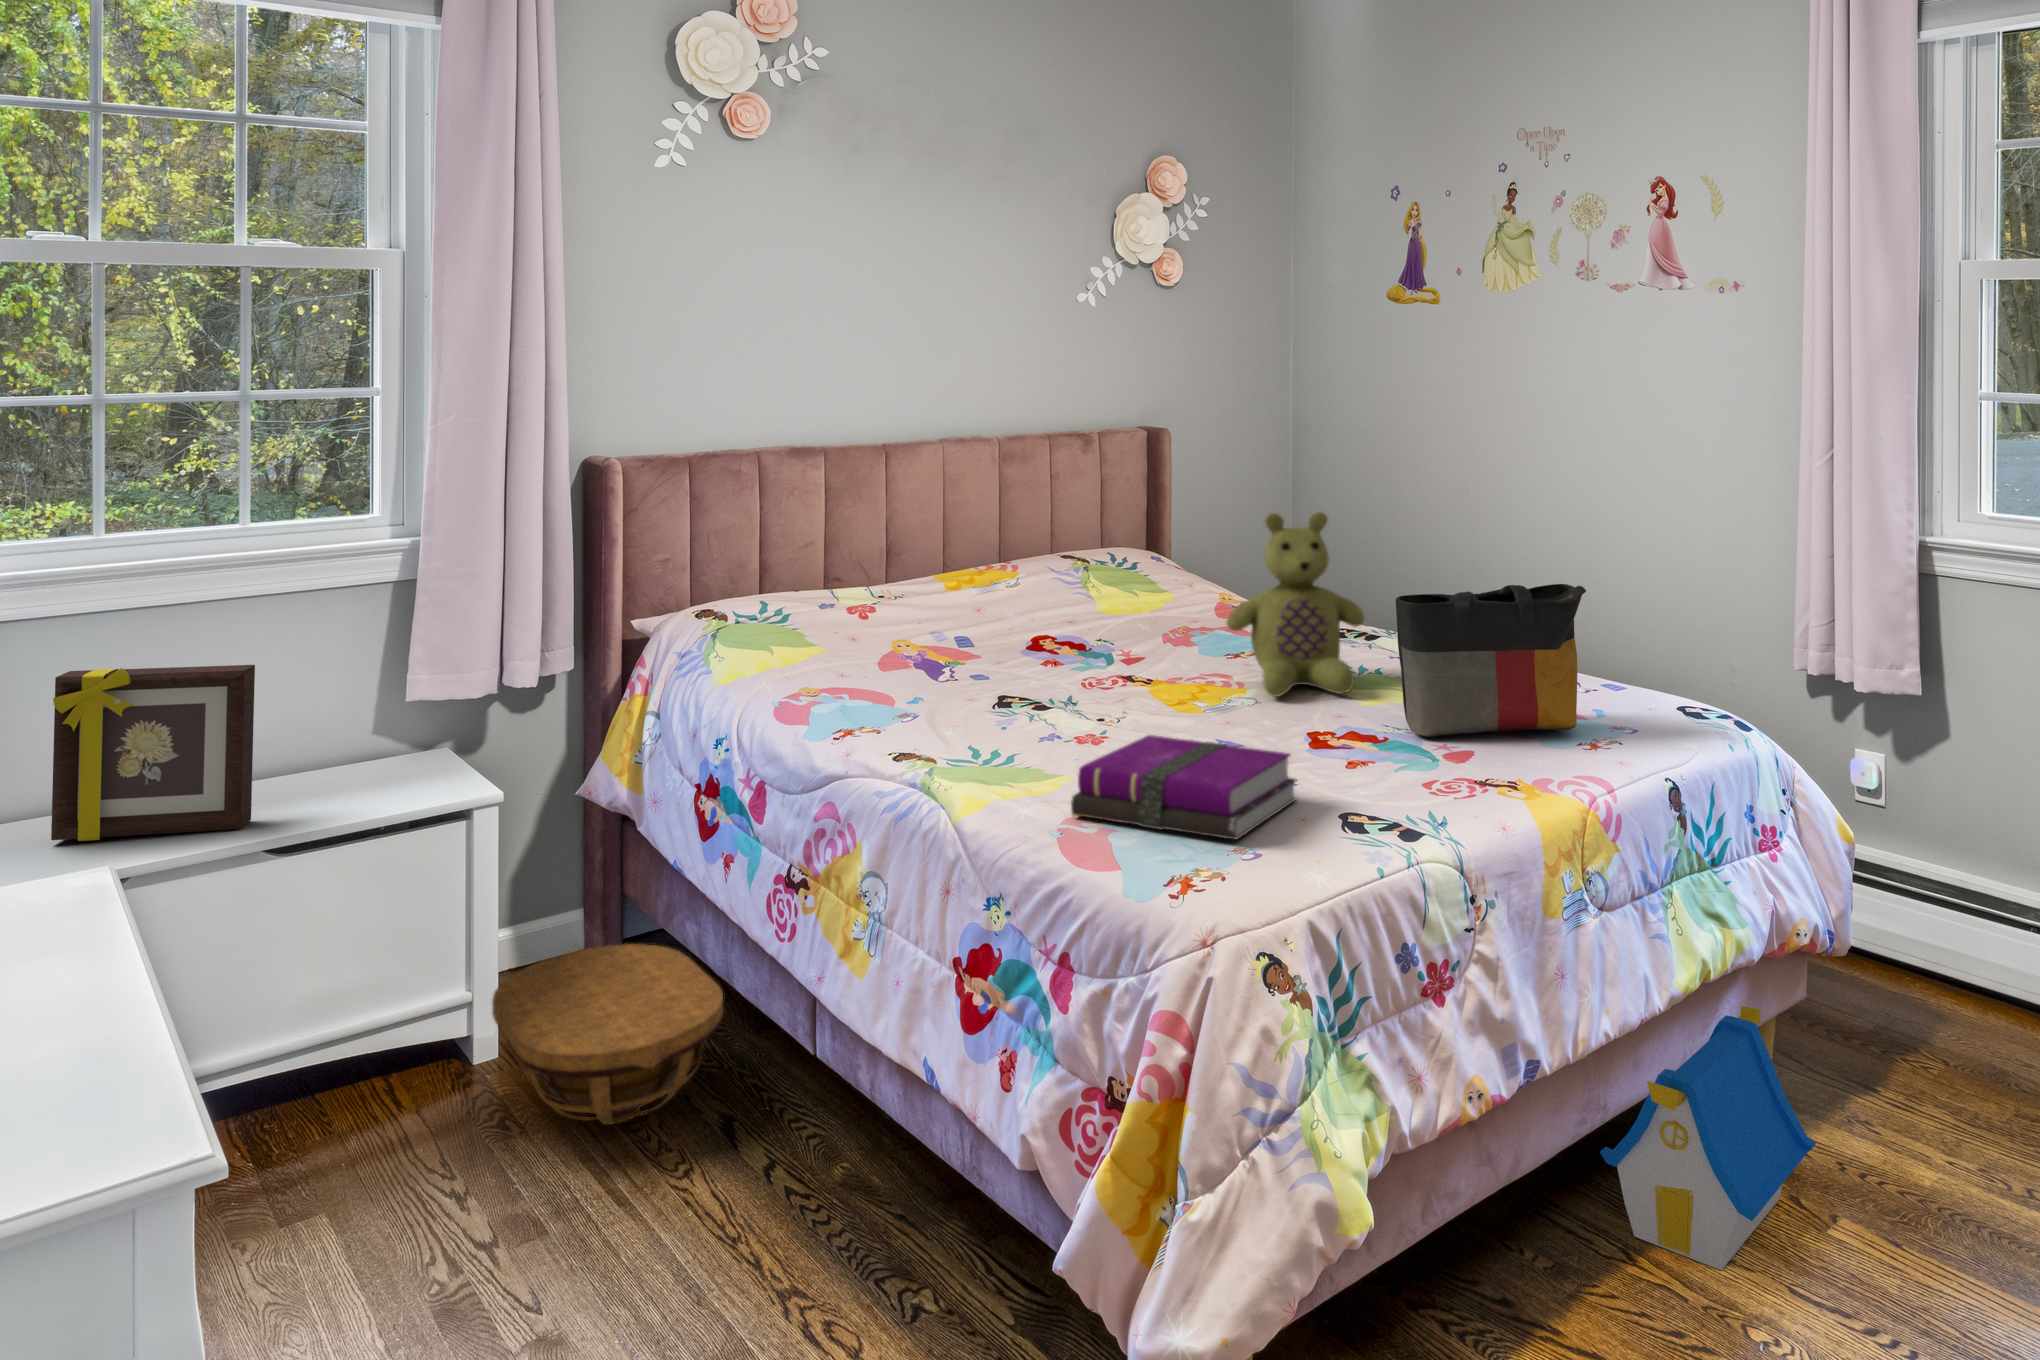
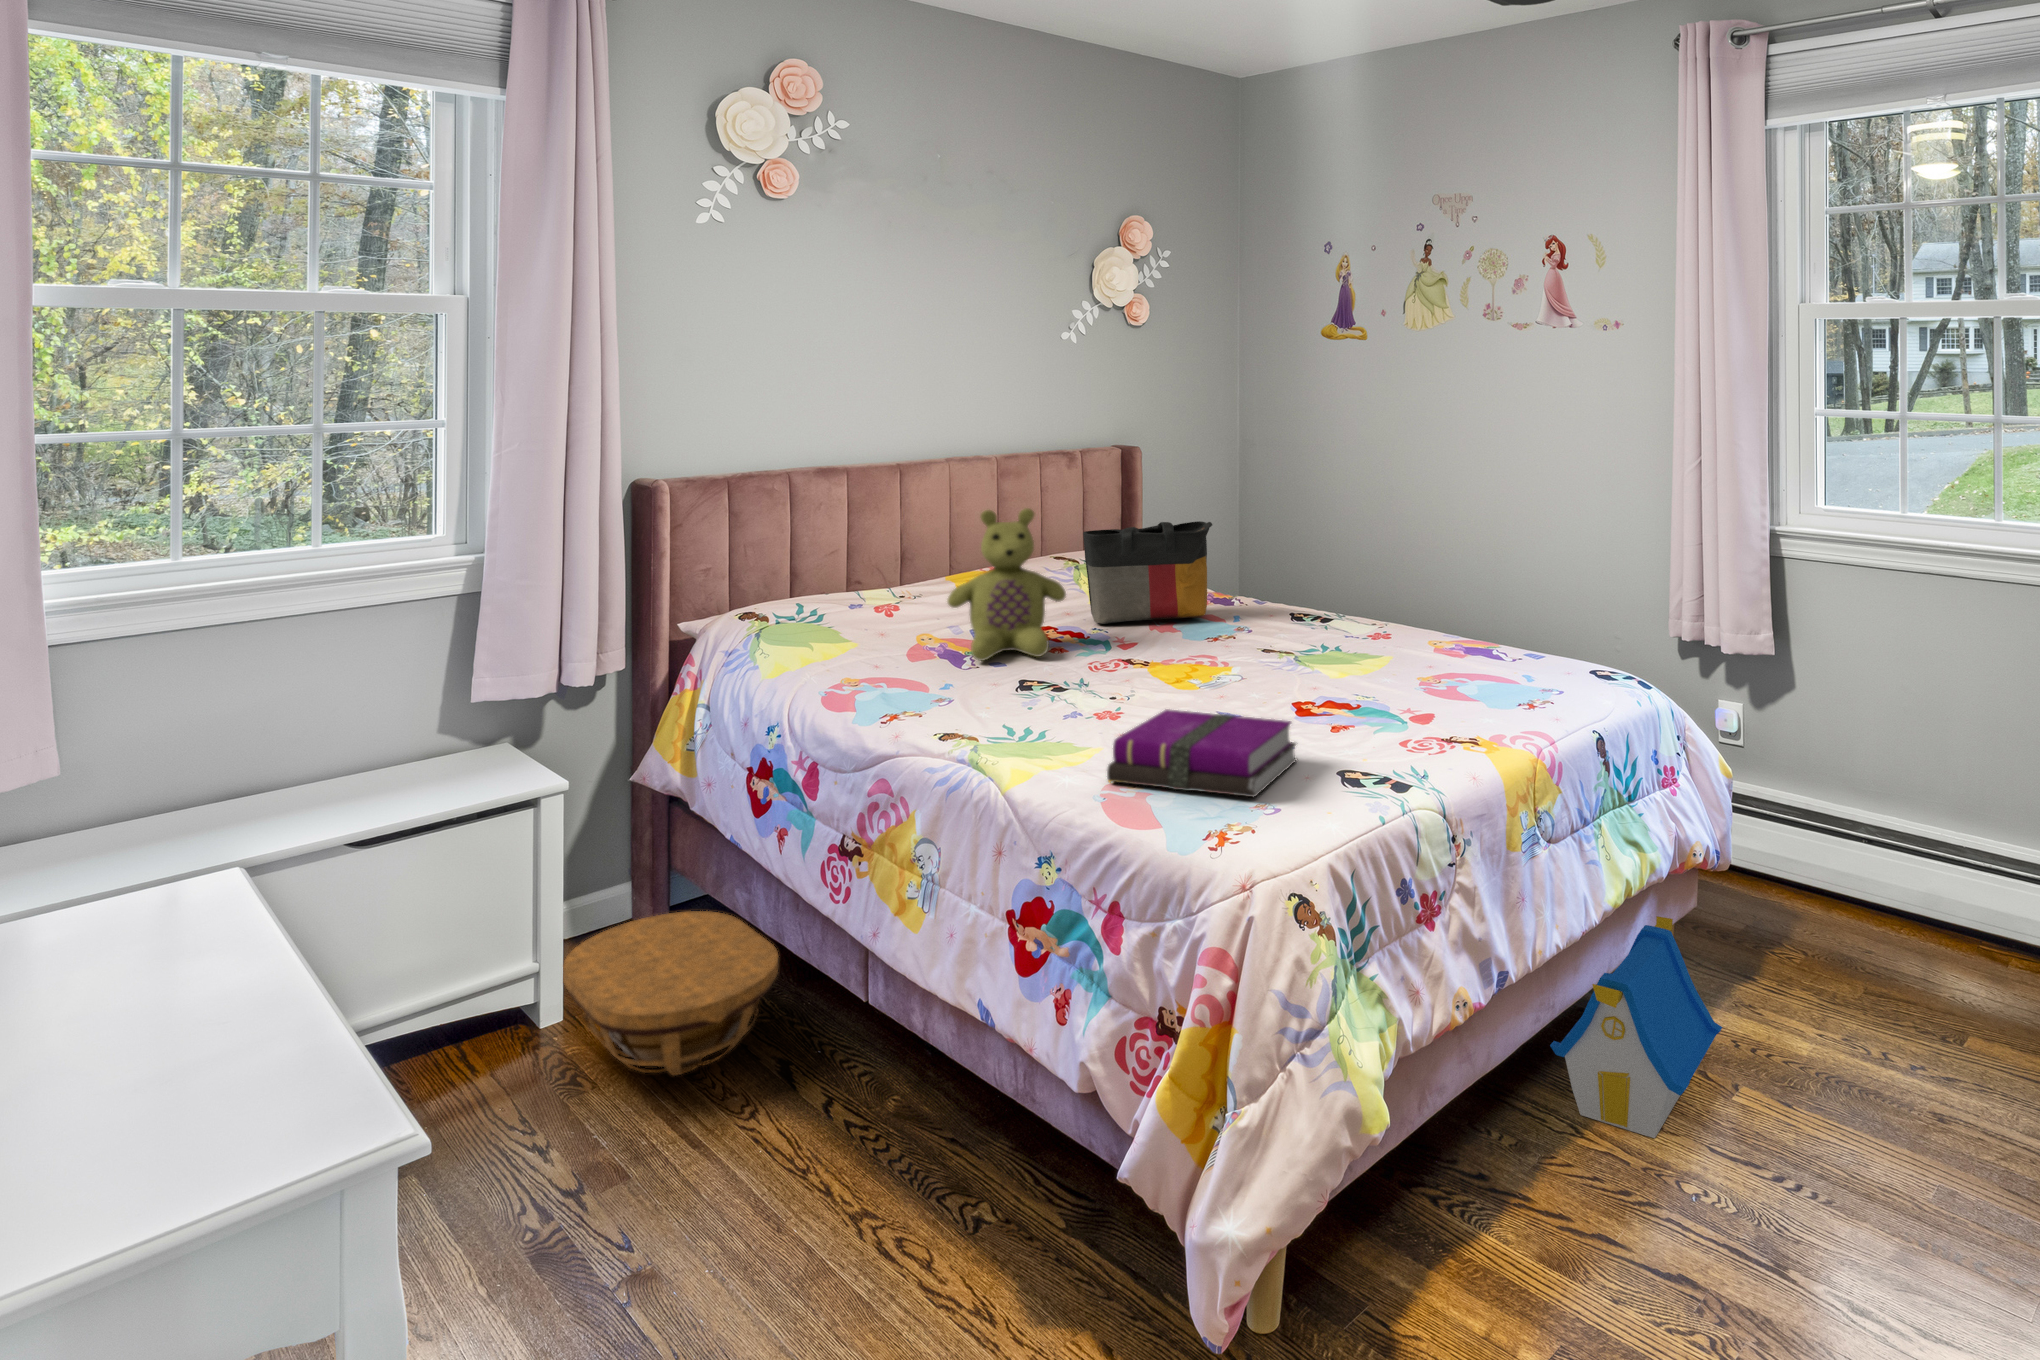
stuffed bear: present [1226,512,1364,697] -> present [947,508,1066,661]
tote bag: present [1396,584,1586,737] -> present [1083,521,1212,624]
picture frame: present [51,665,255,841] -> none [136,673,336,843]

